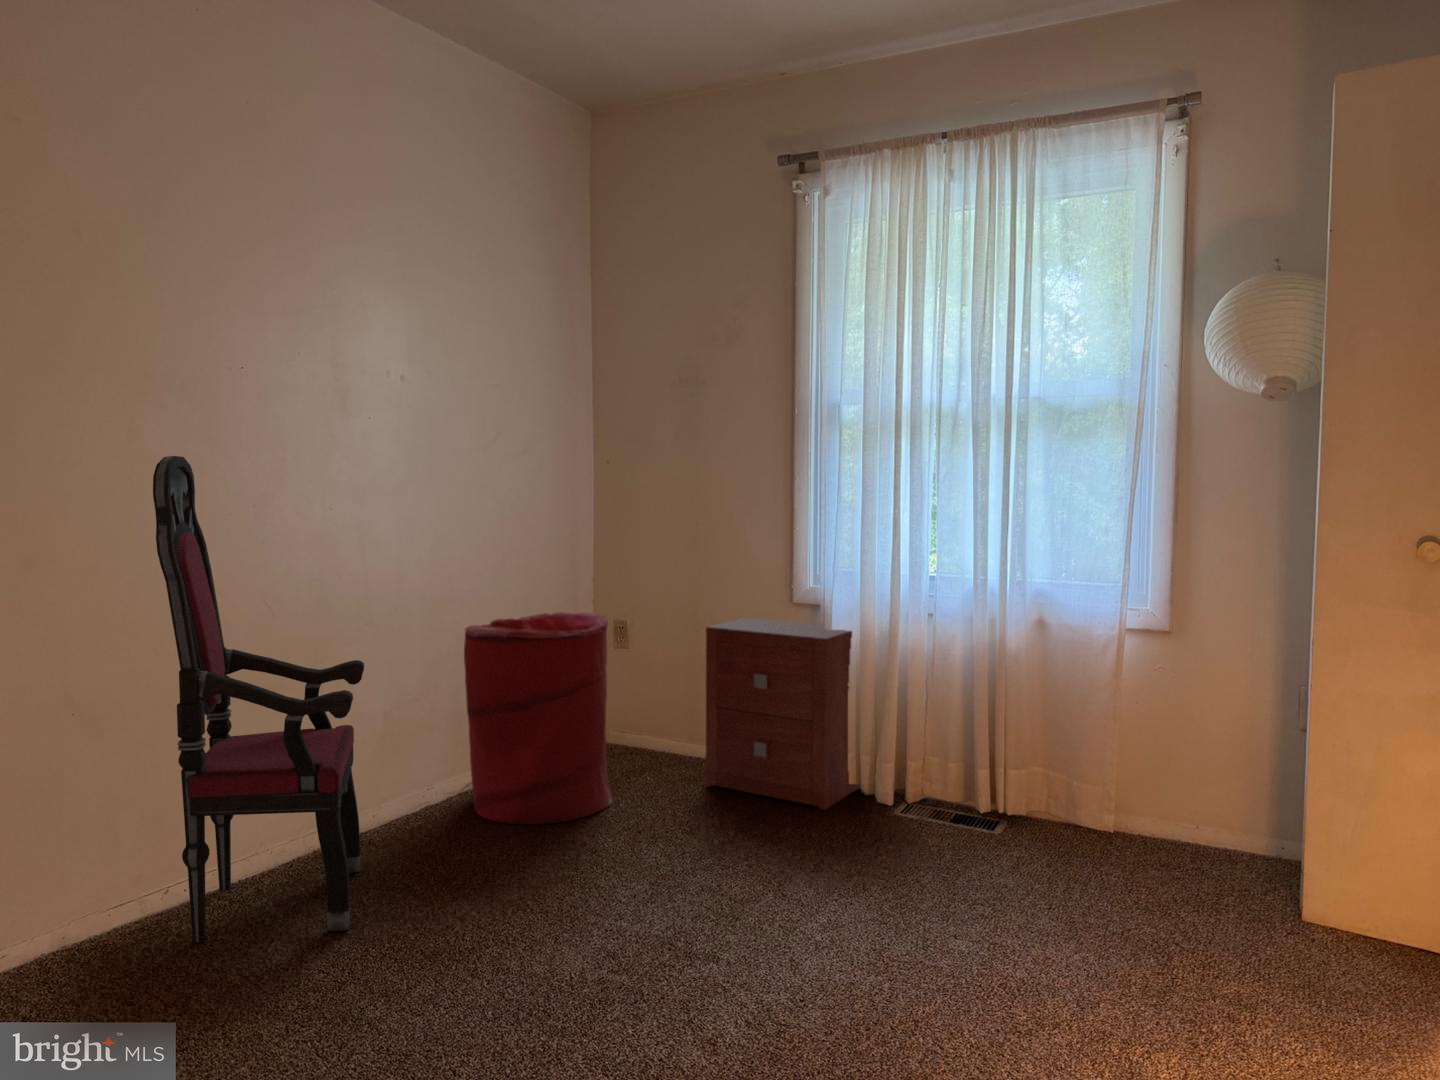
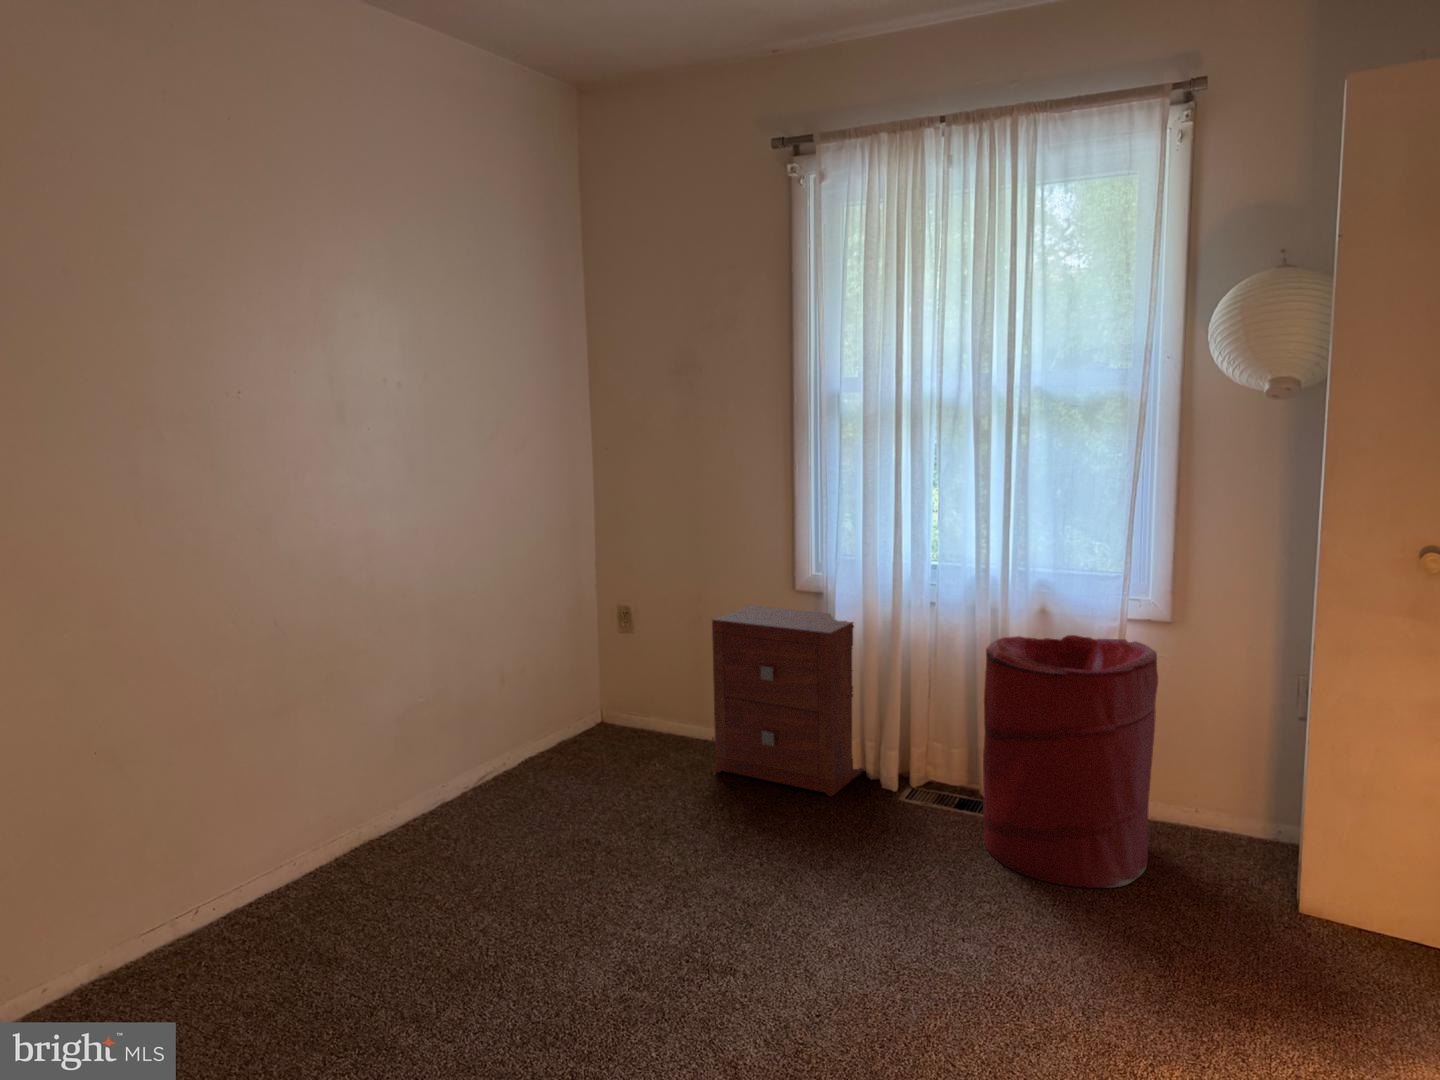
armchair: present [153,456,364,942] -> none [158,492,386,965]
laundry hamper: present [464,612,612,824] -> present [983,635,1158,888]

